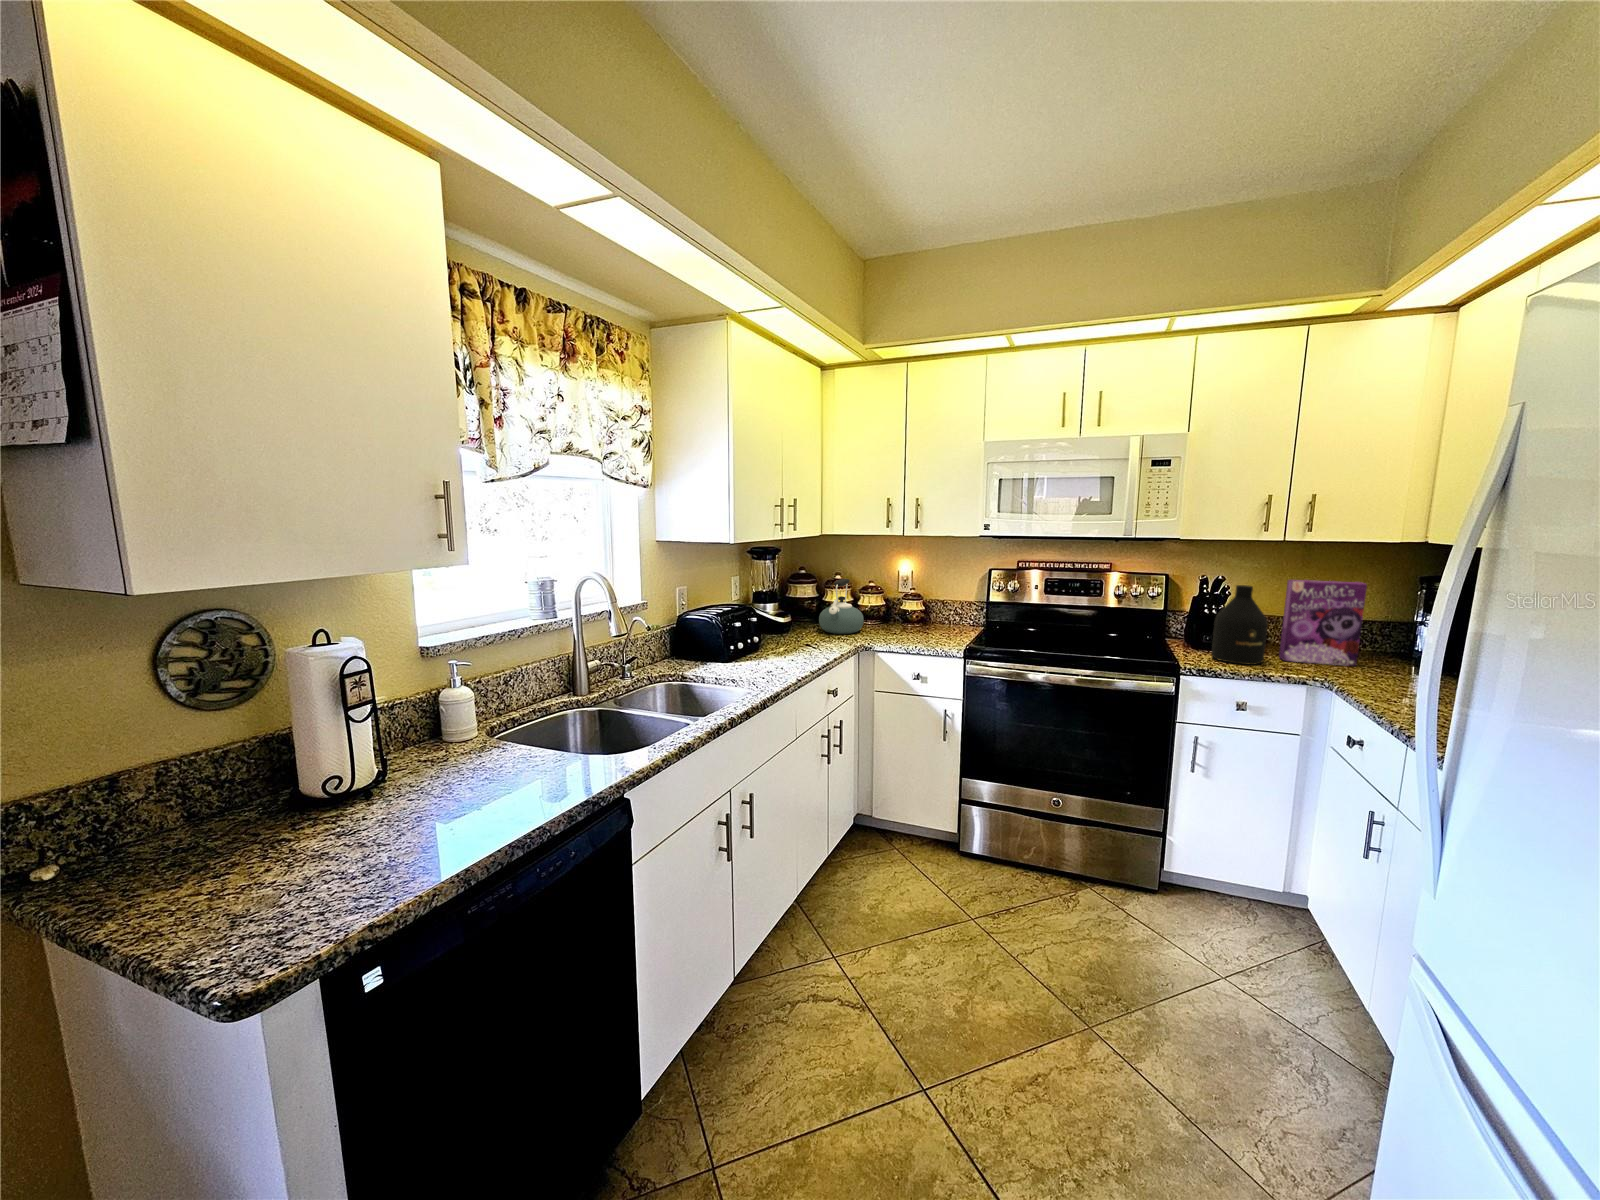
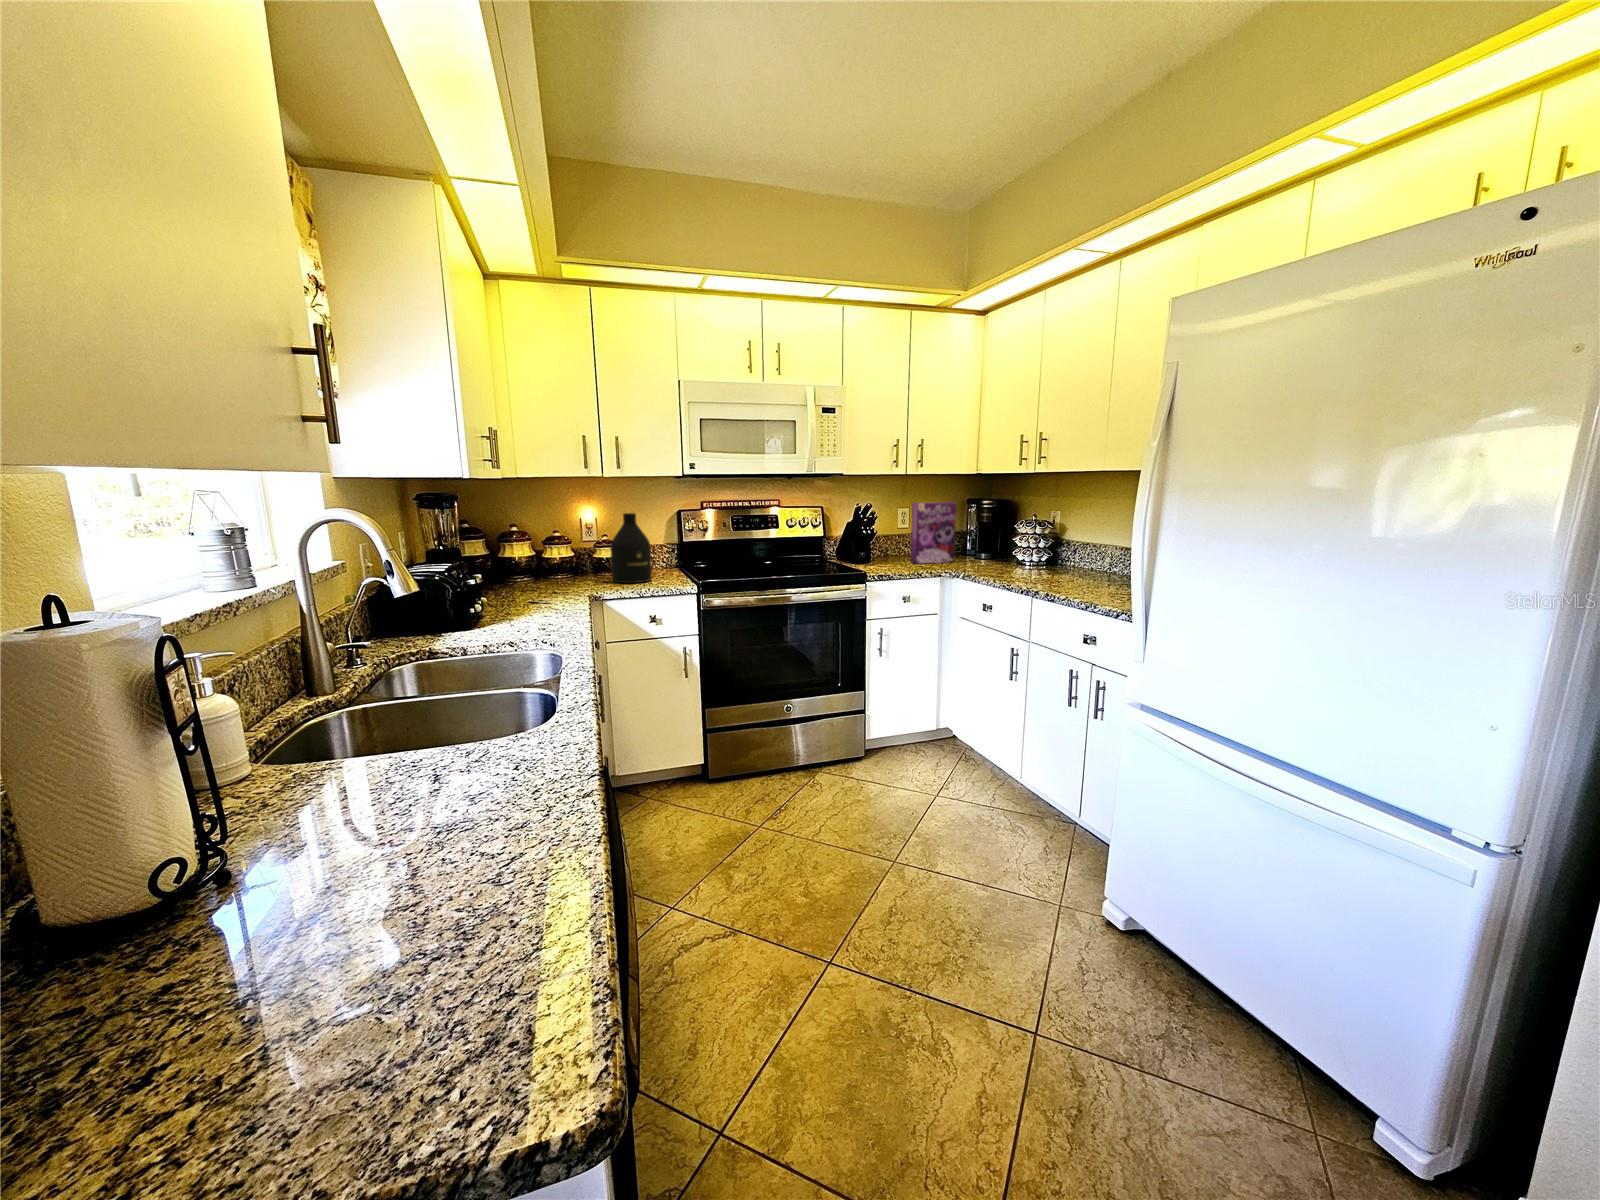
kettle: present [819,579,864,634] -> none [519,524,574,587]
bottle: present [1212,585,1267,665] -> present [610,513,652,583]

